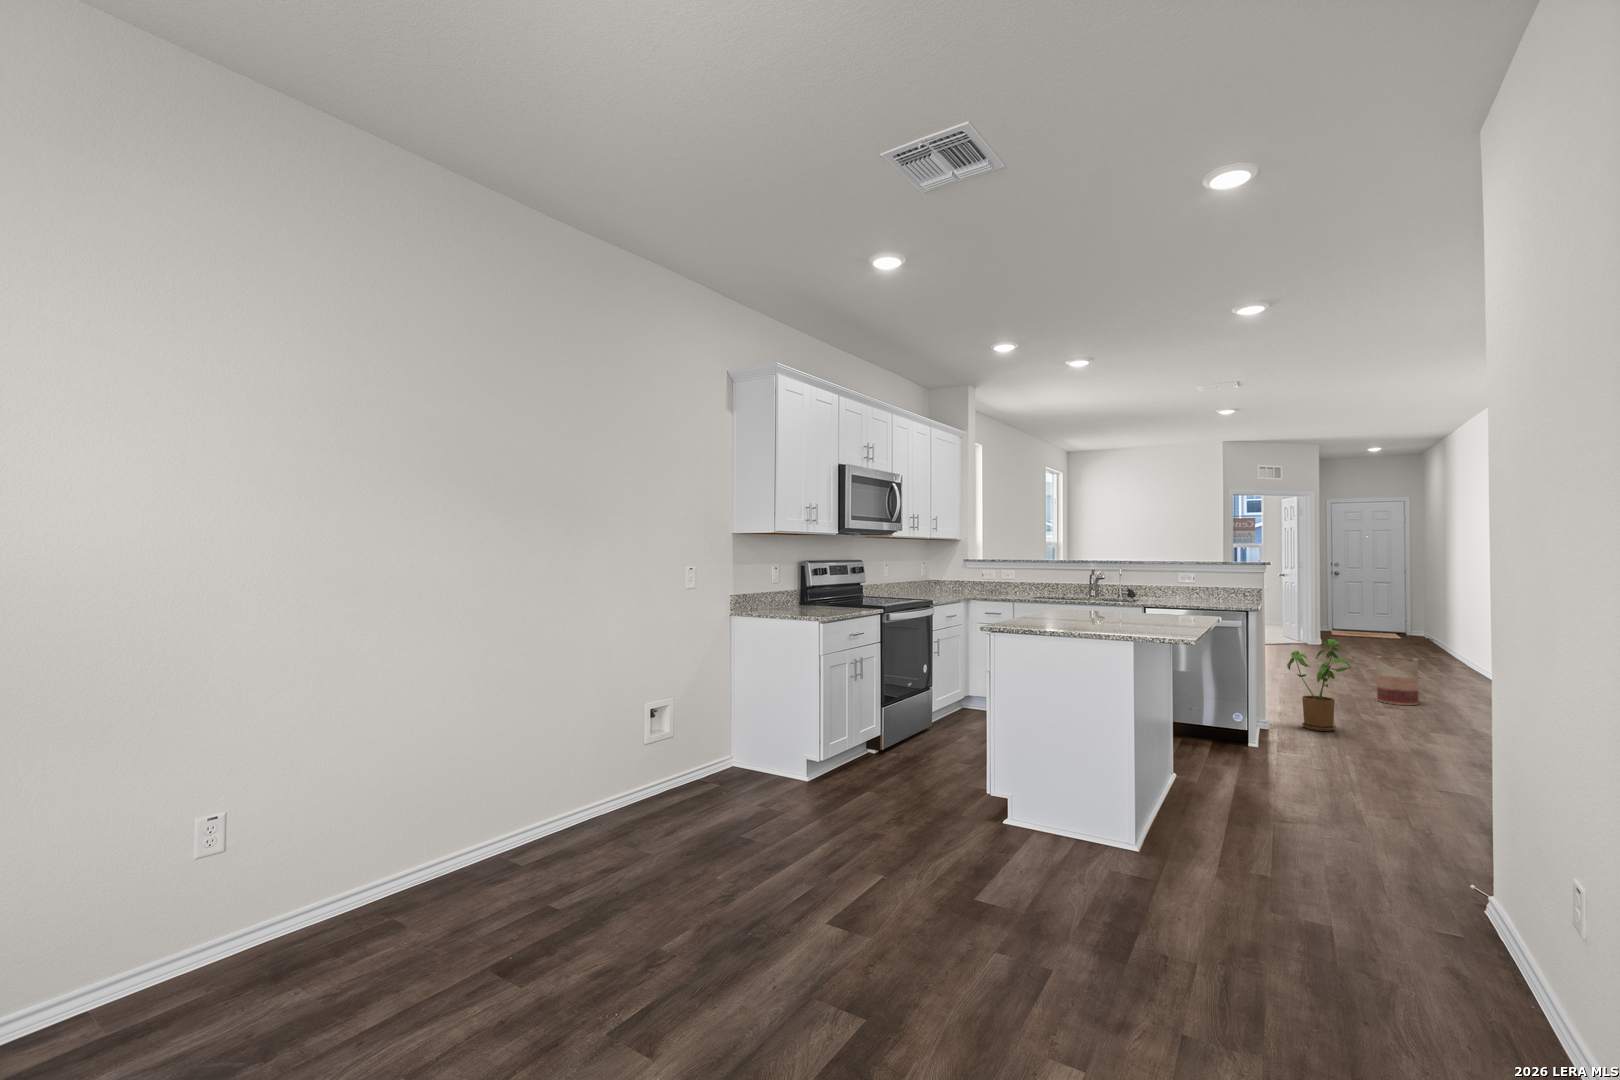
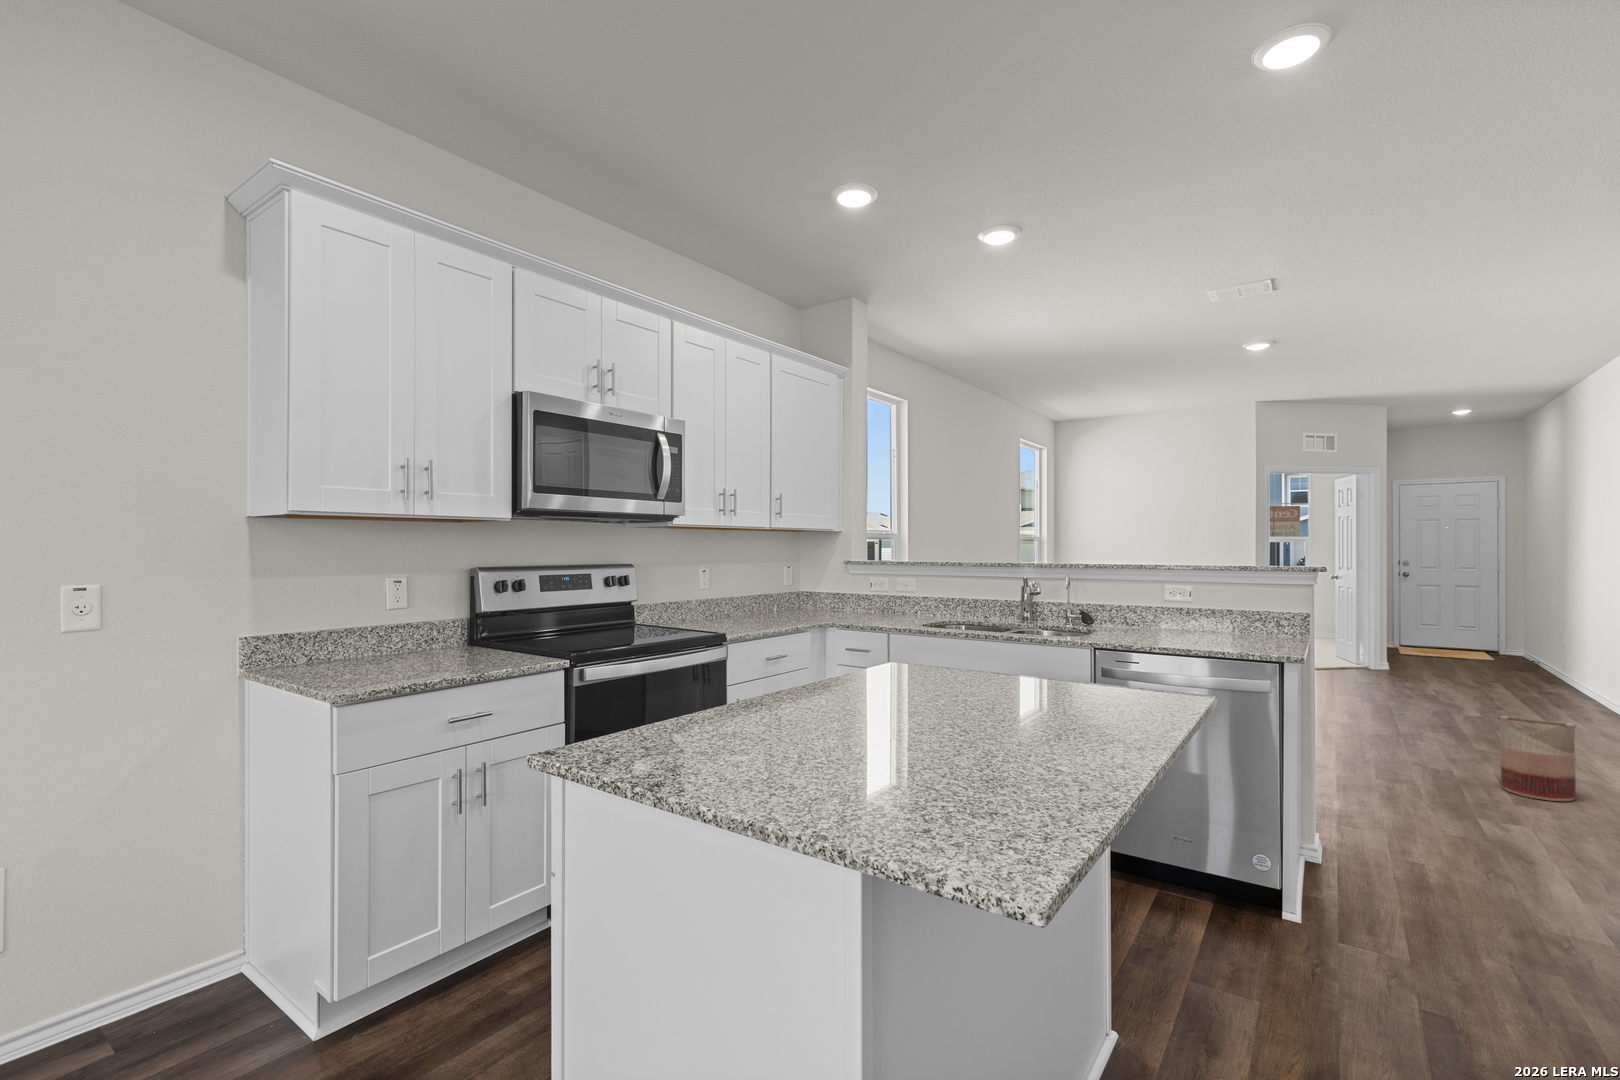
house plant: present [1287,639,1351,731] -> none [1357,705,1484,875]

